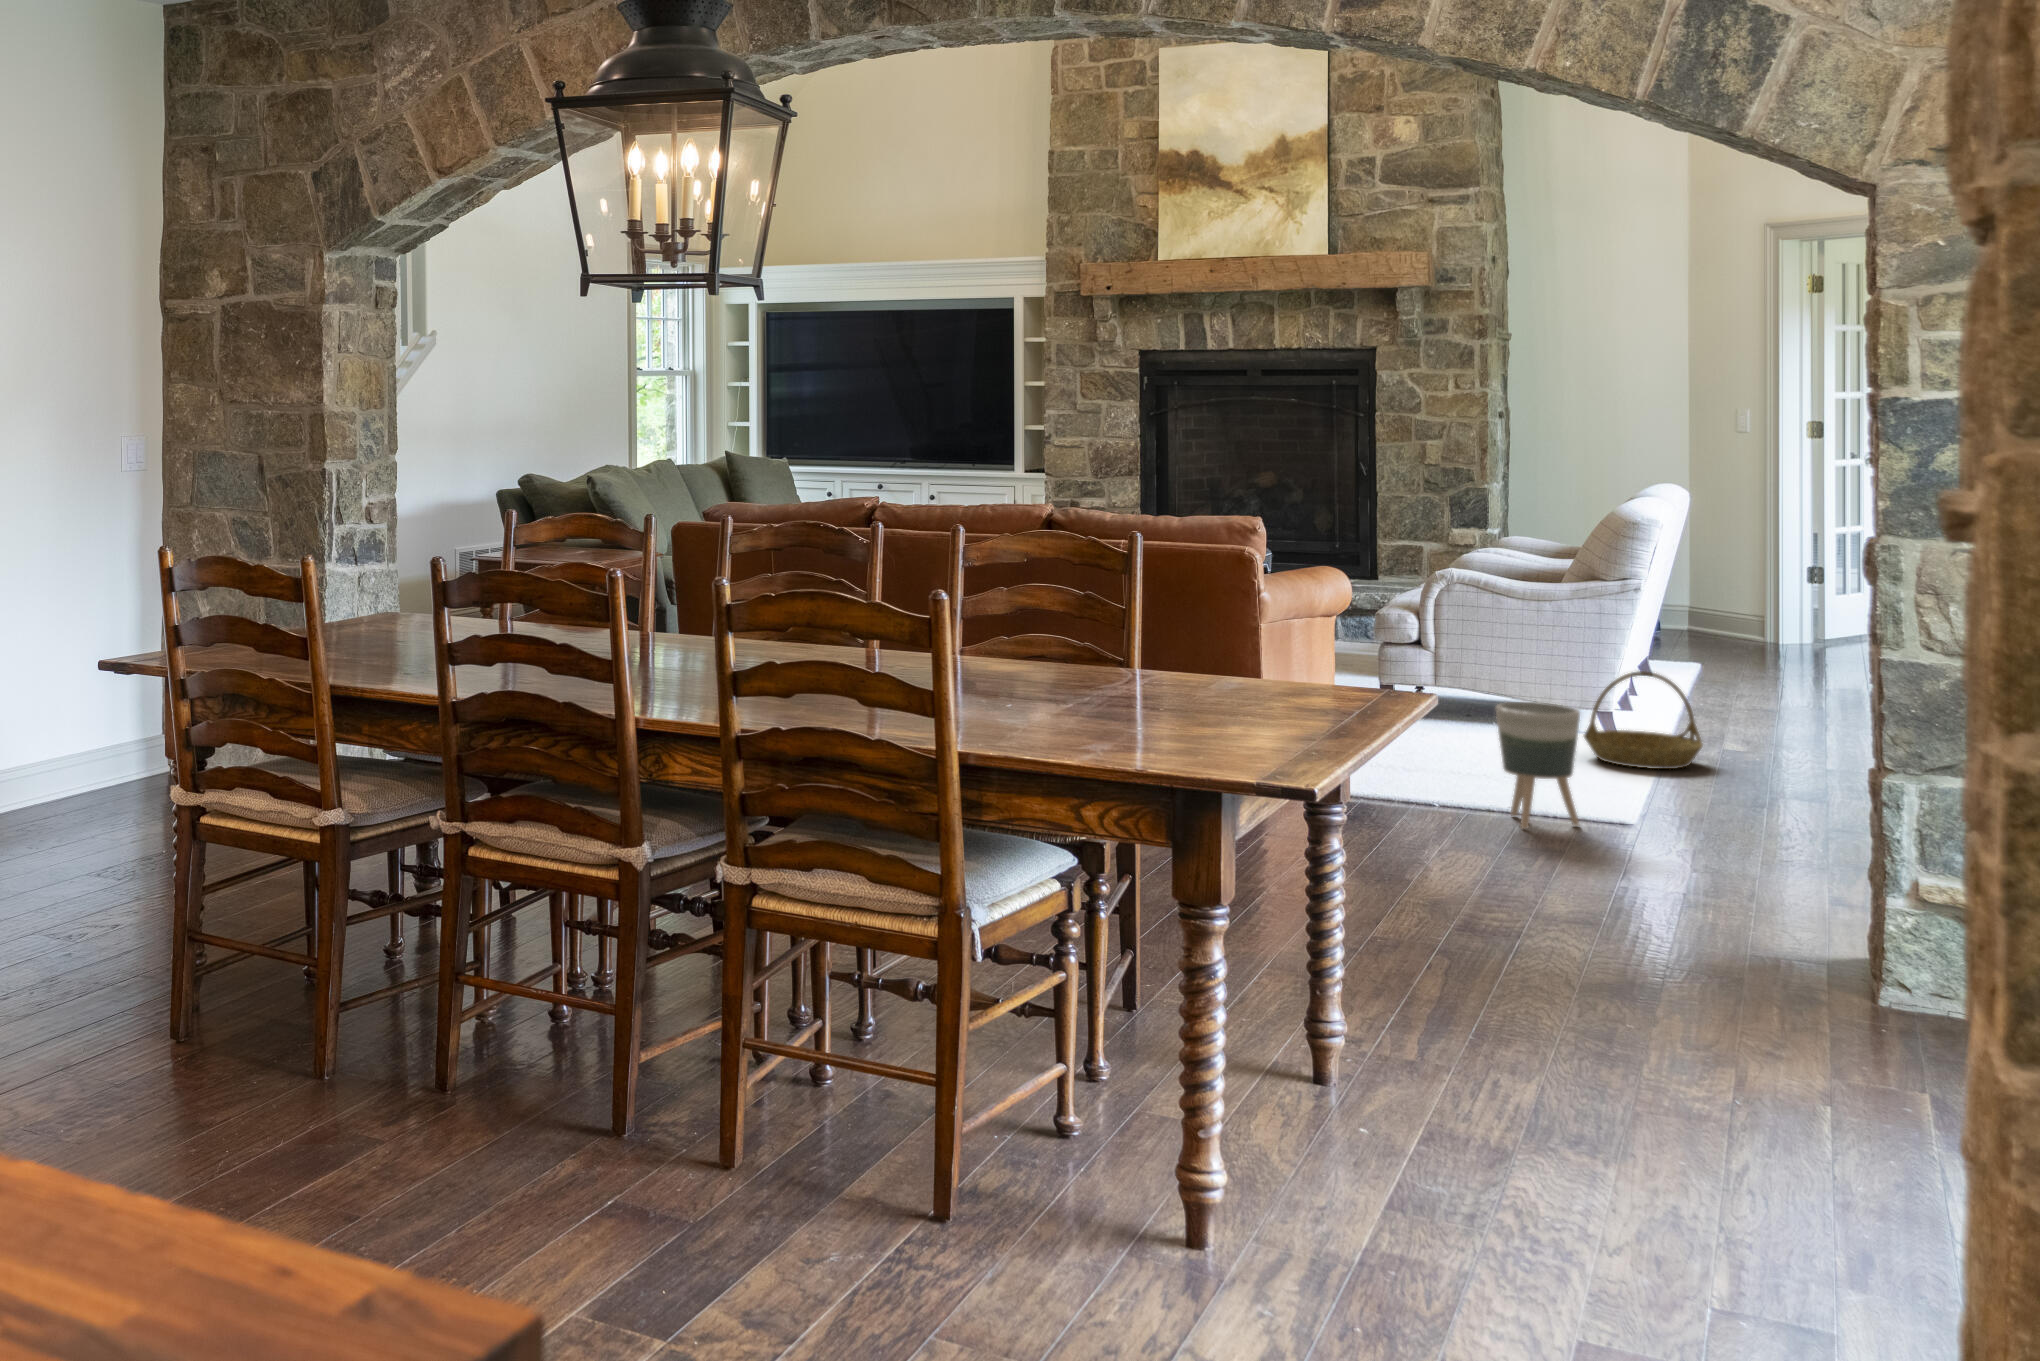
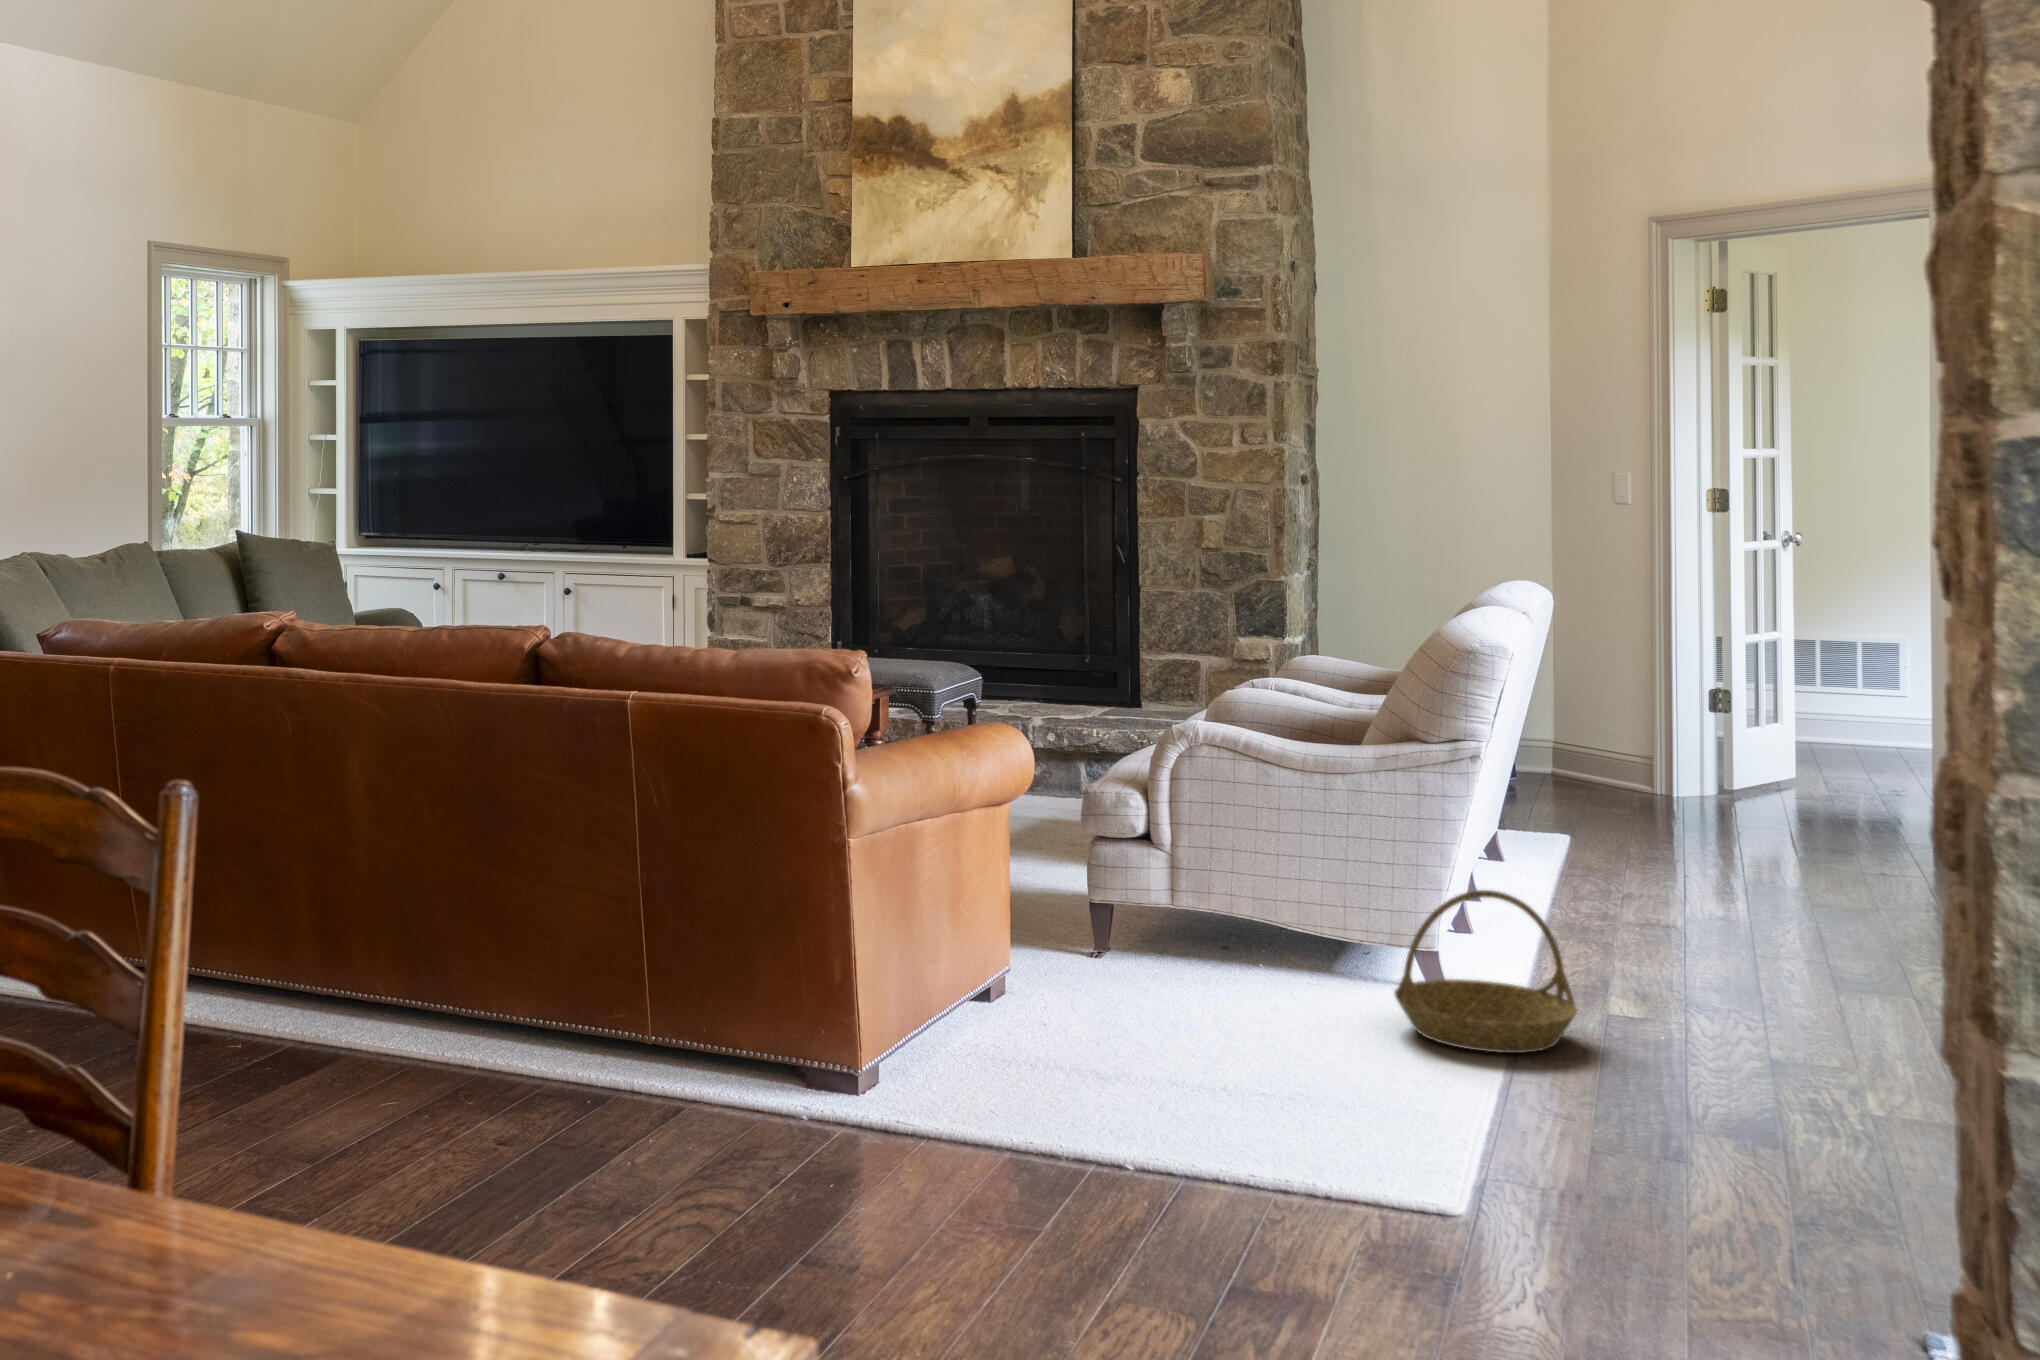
planter: present [1496,702,1580,829] -> none [1234,979,1376,1218]

